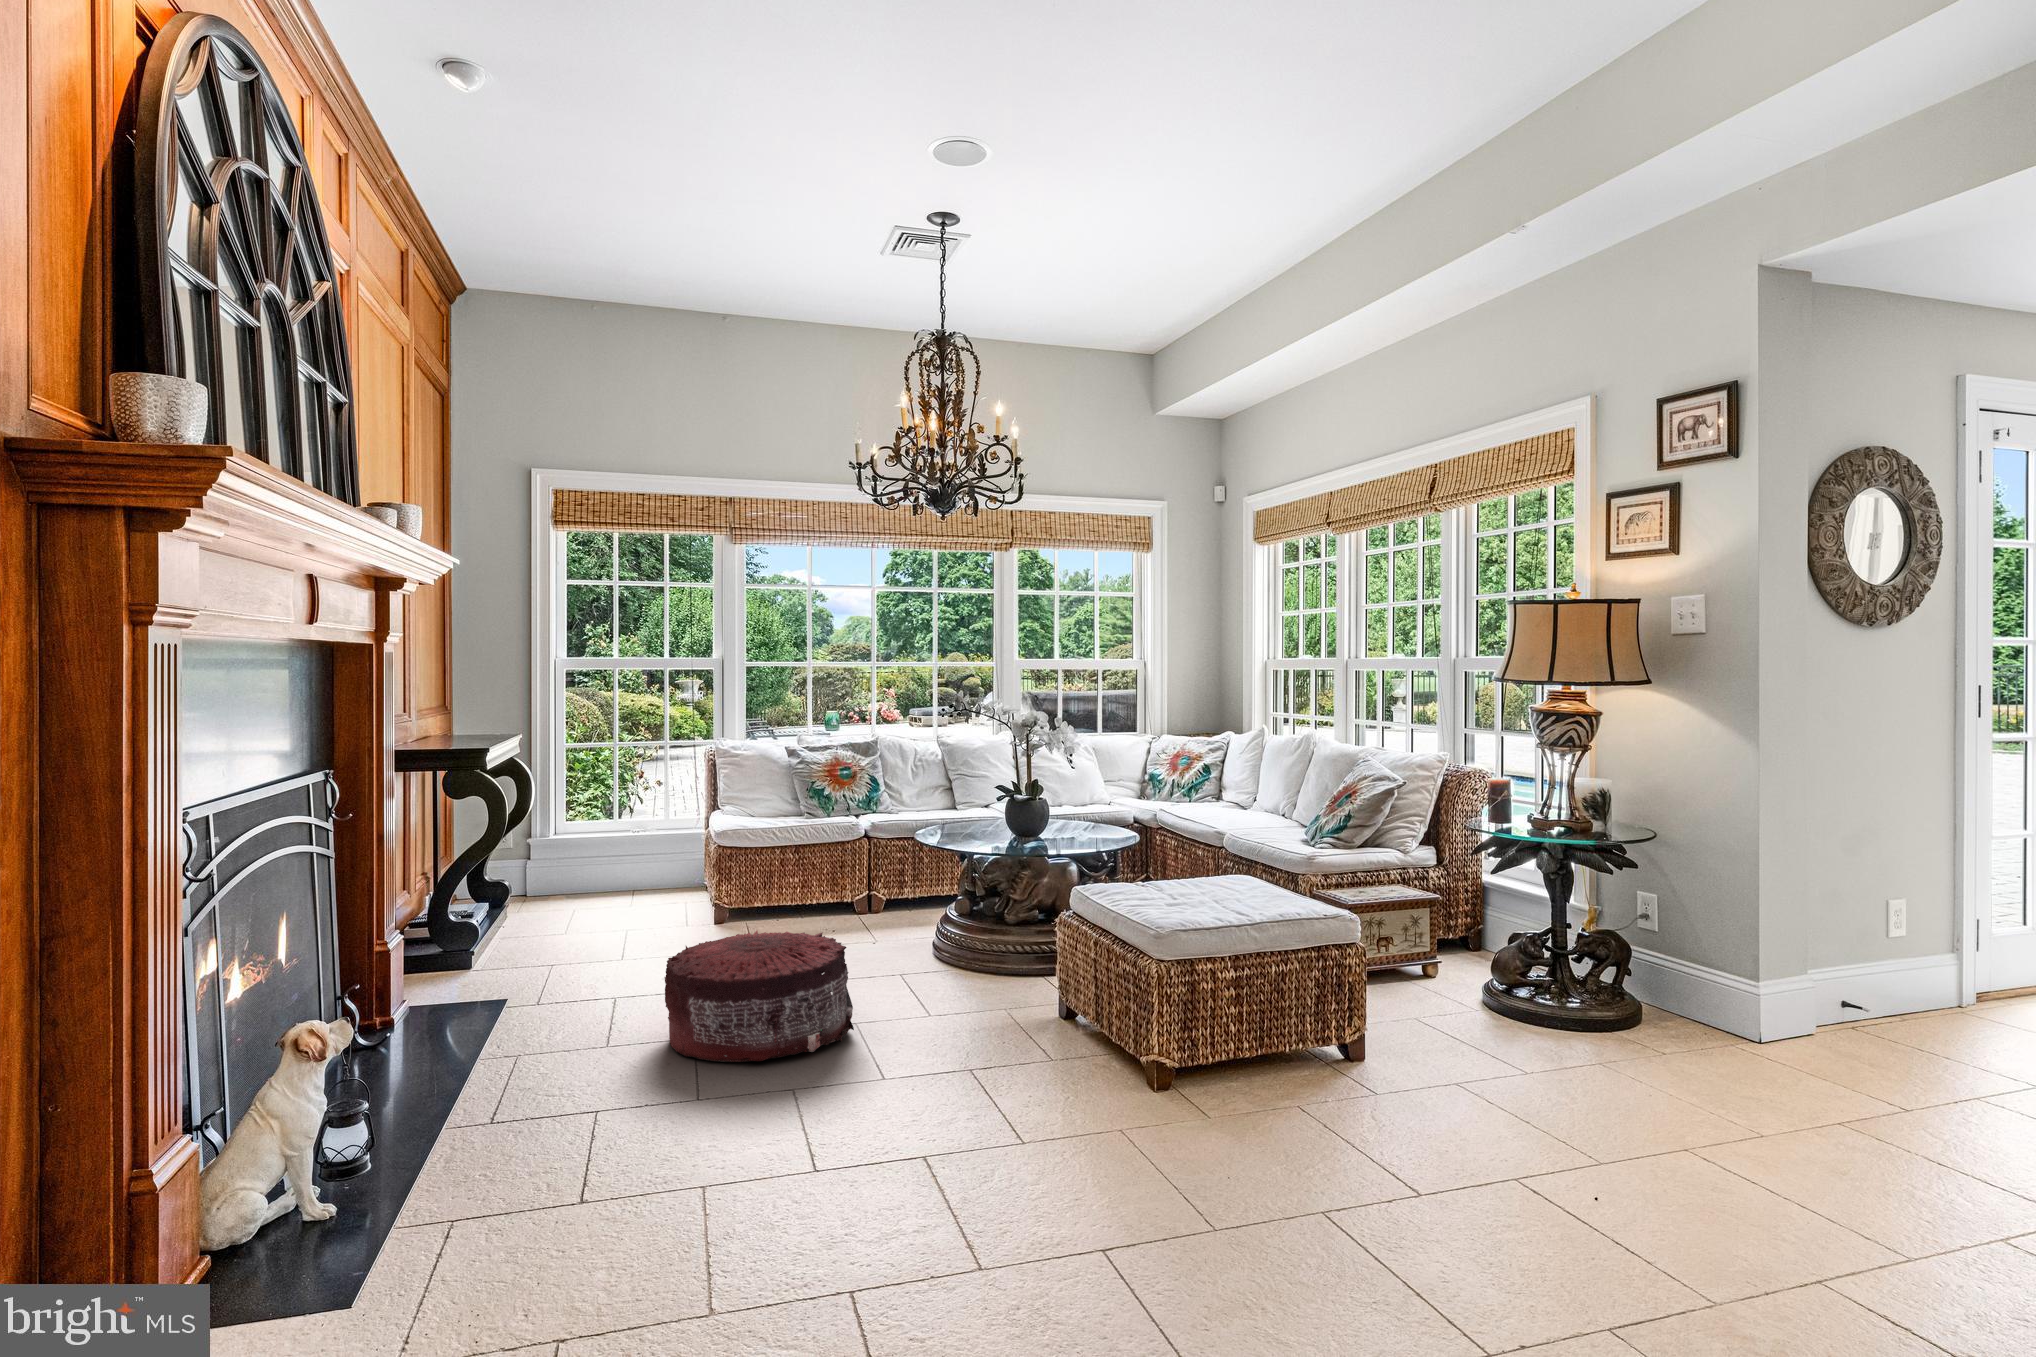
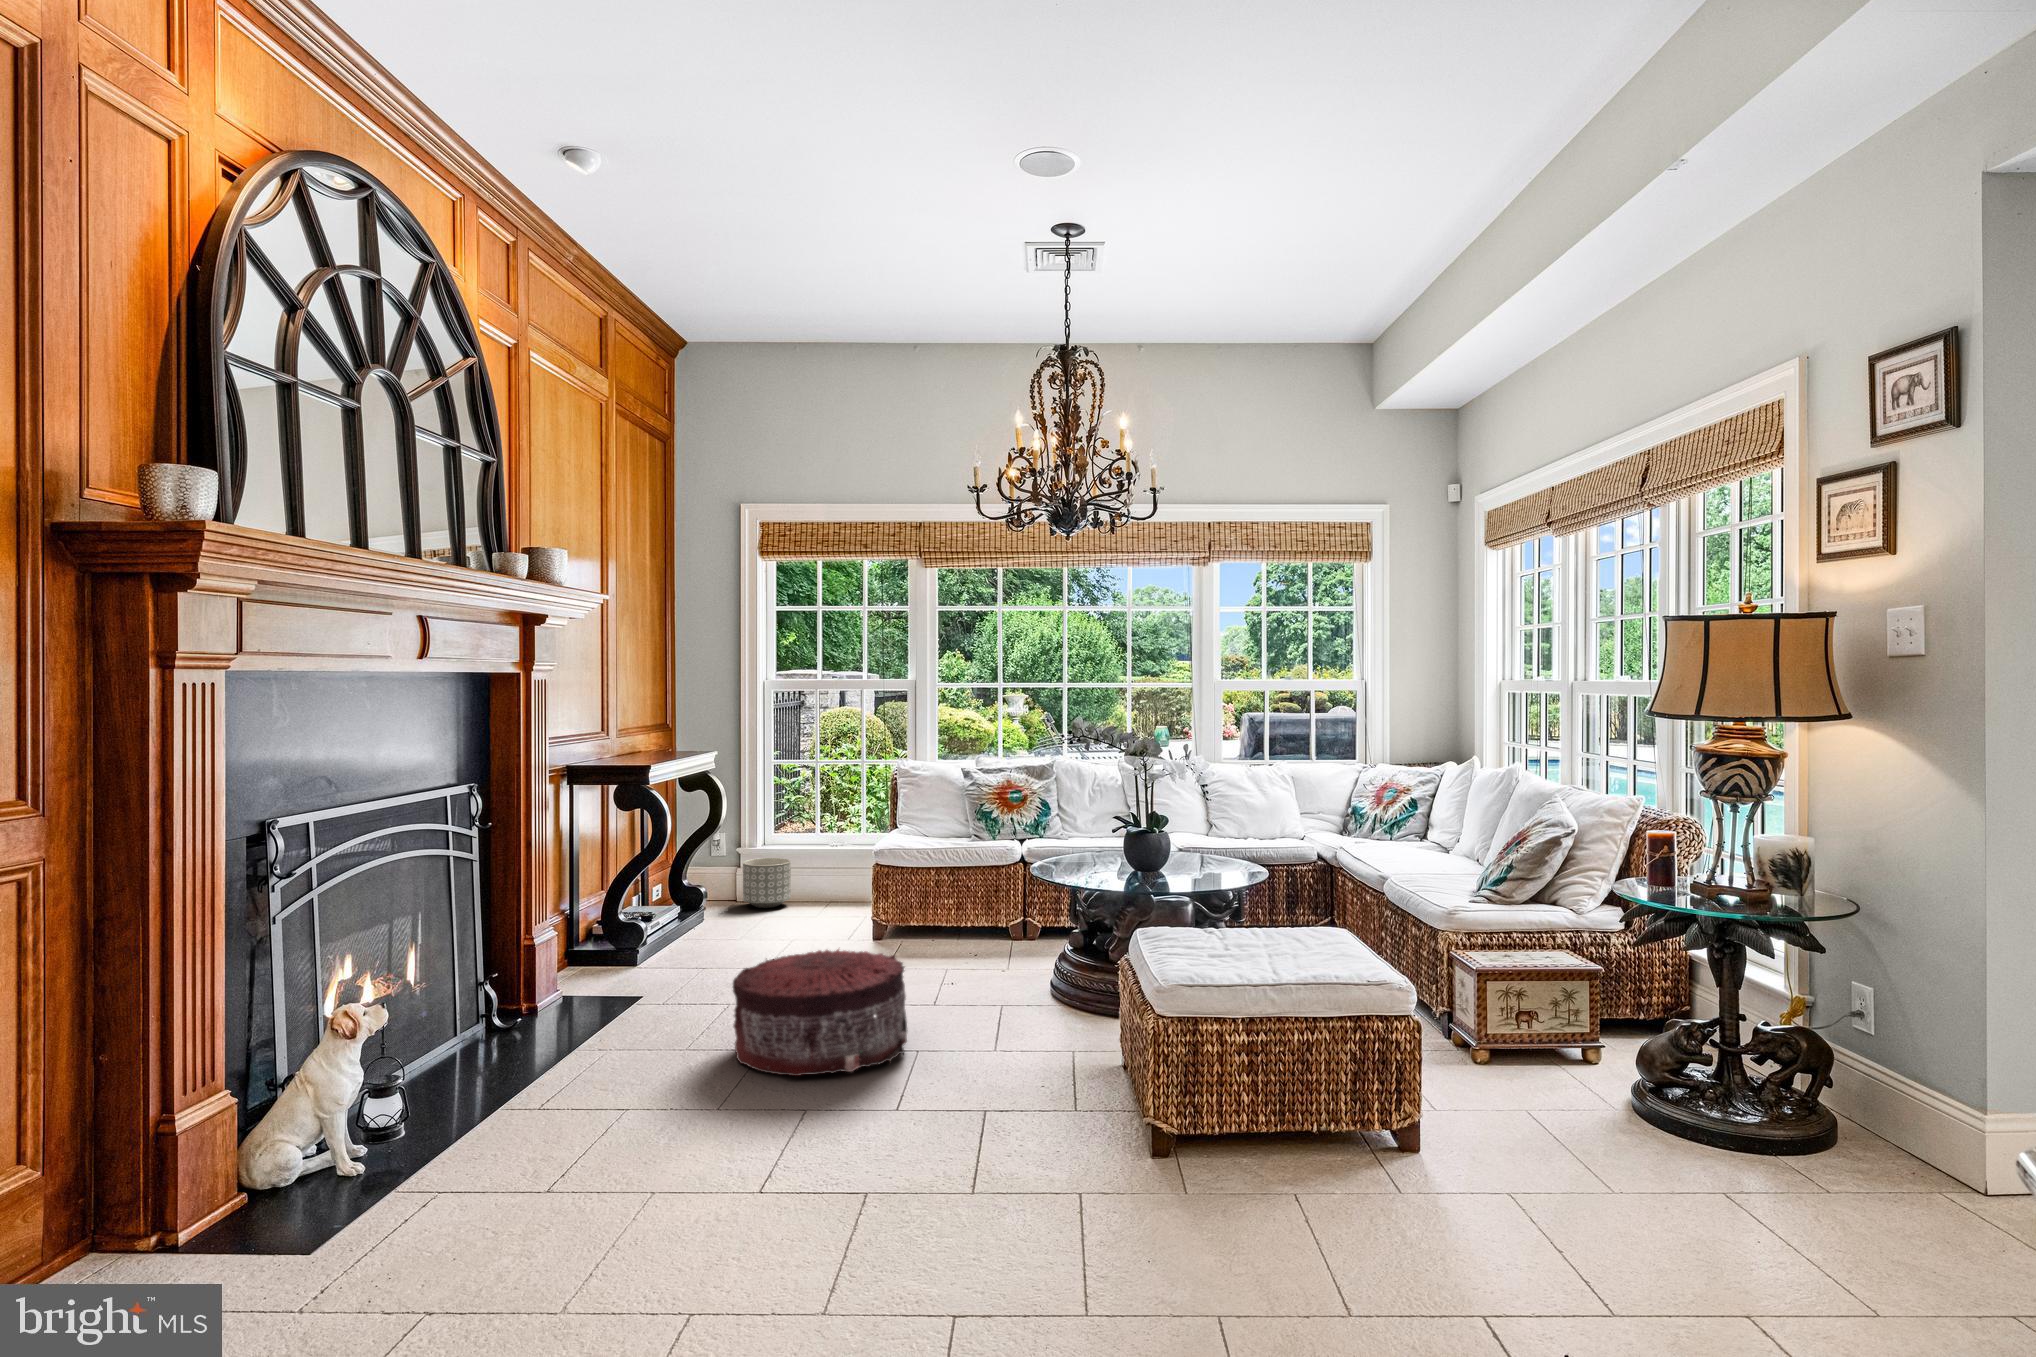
planter: none [536,852,591,906] -> present [743,858,791,908]

